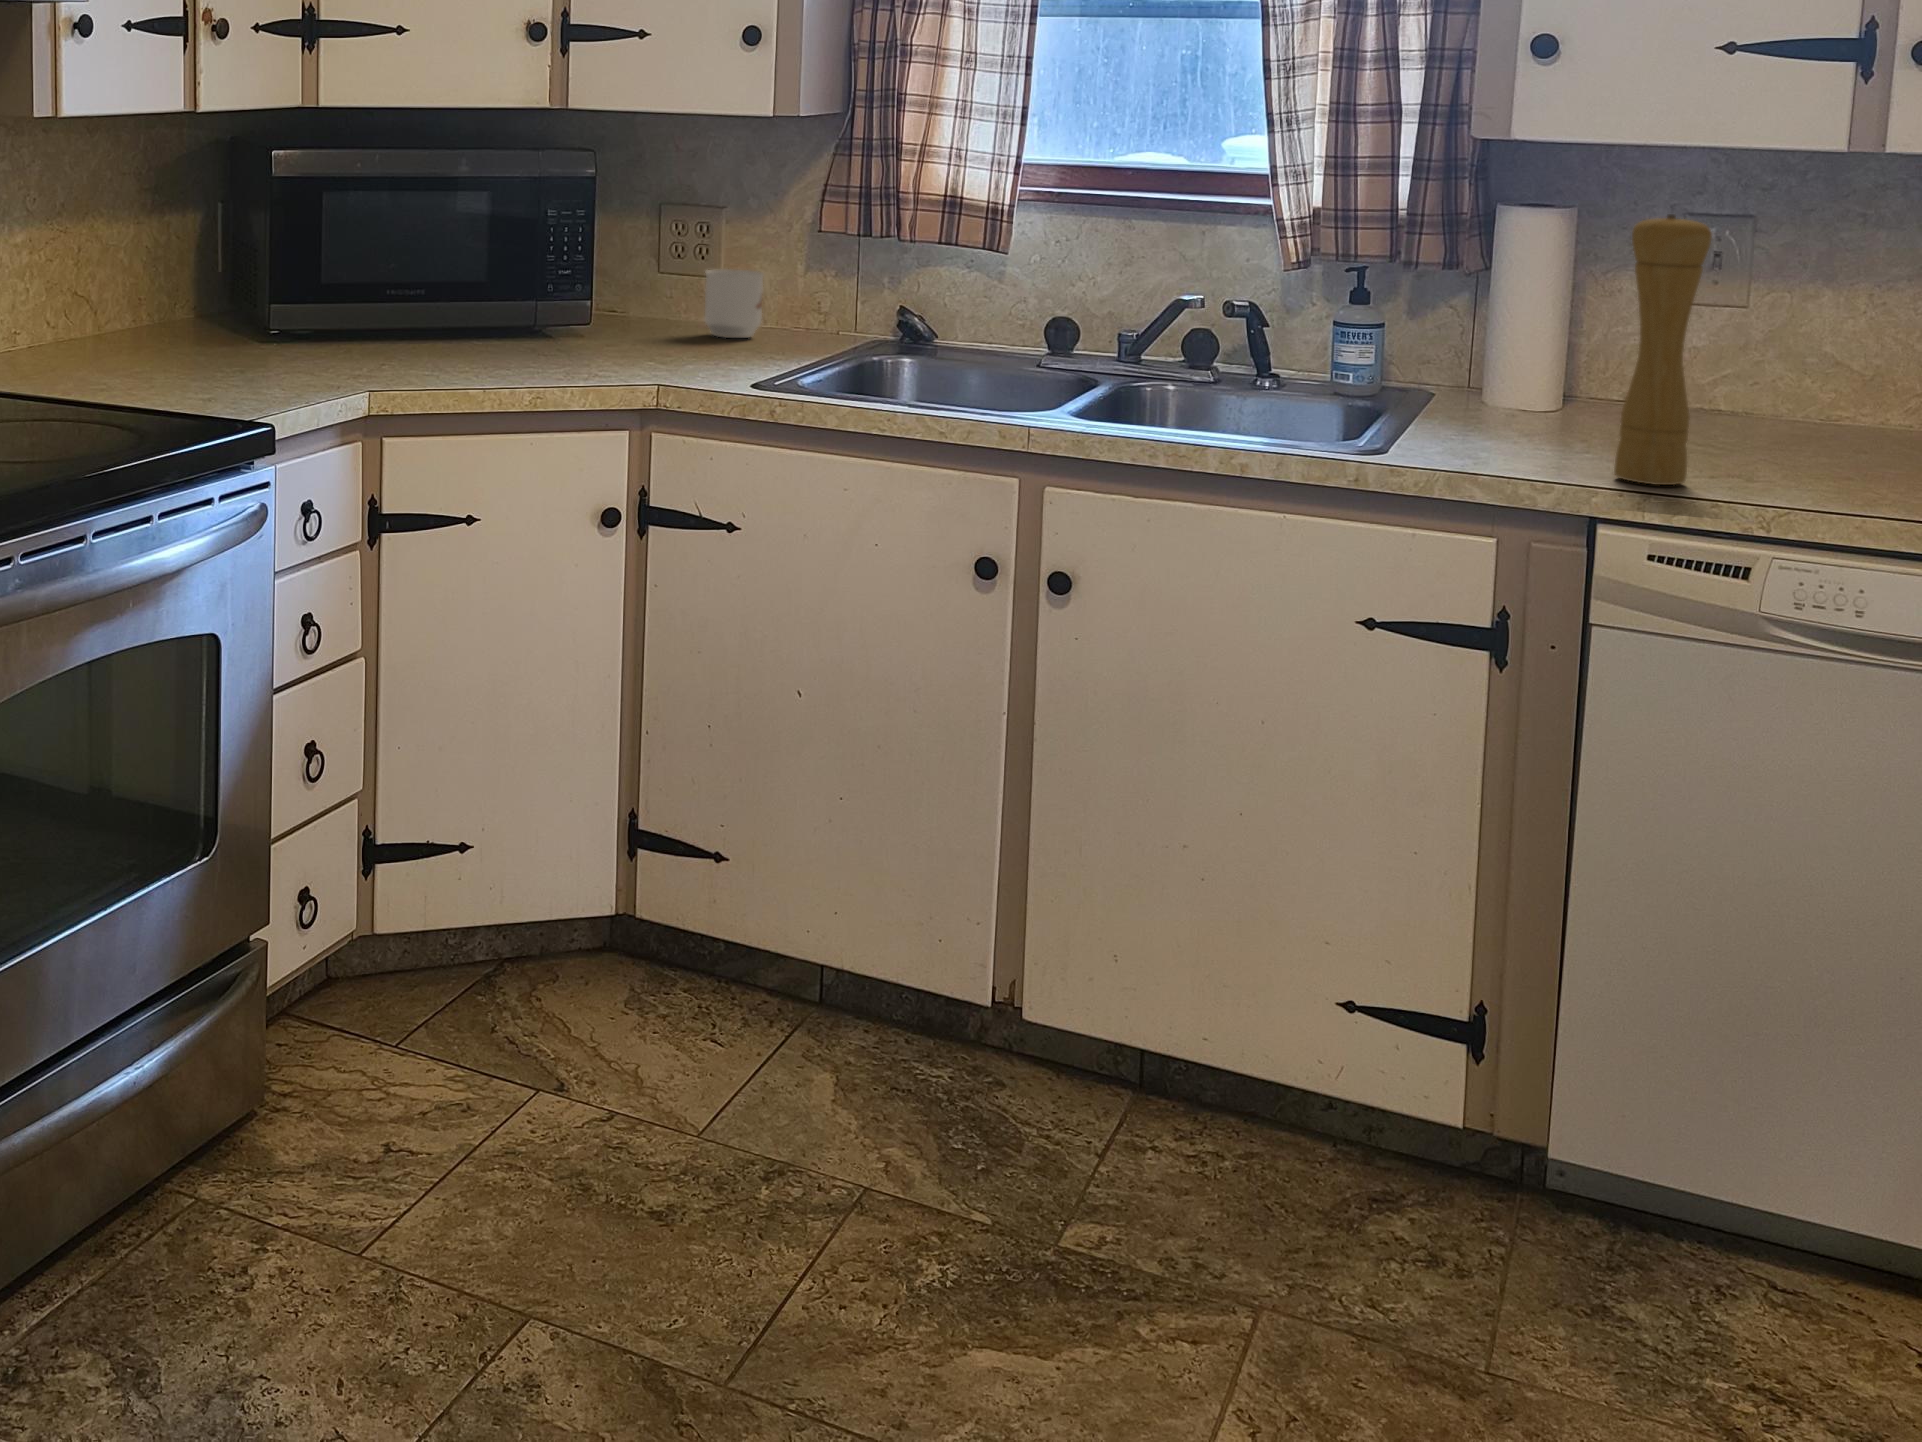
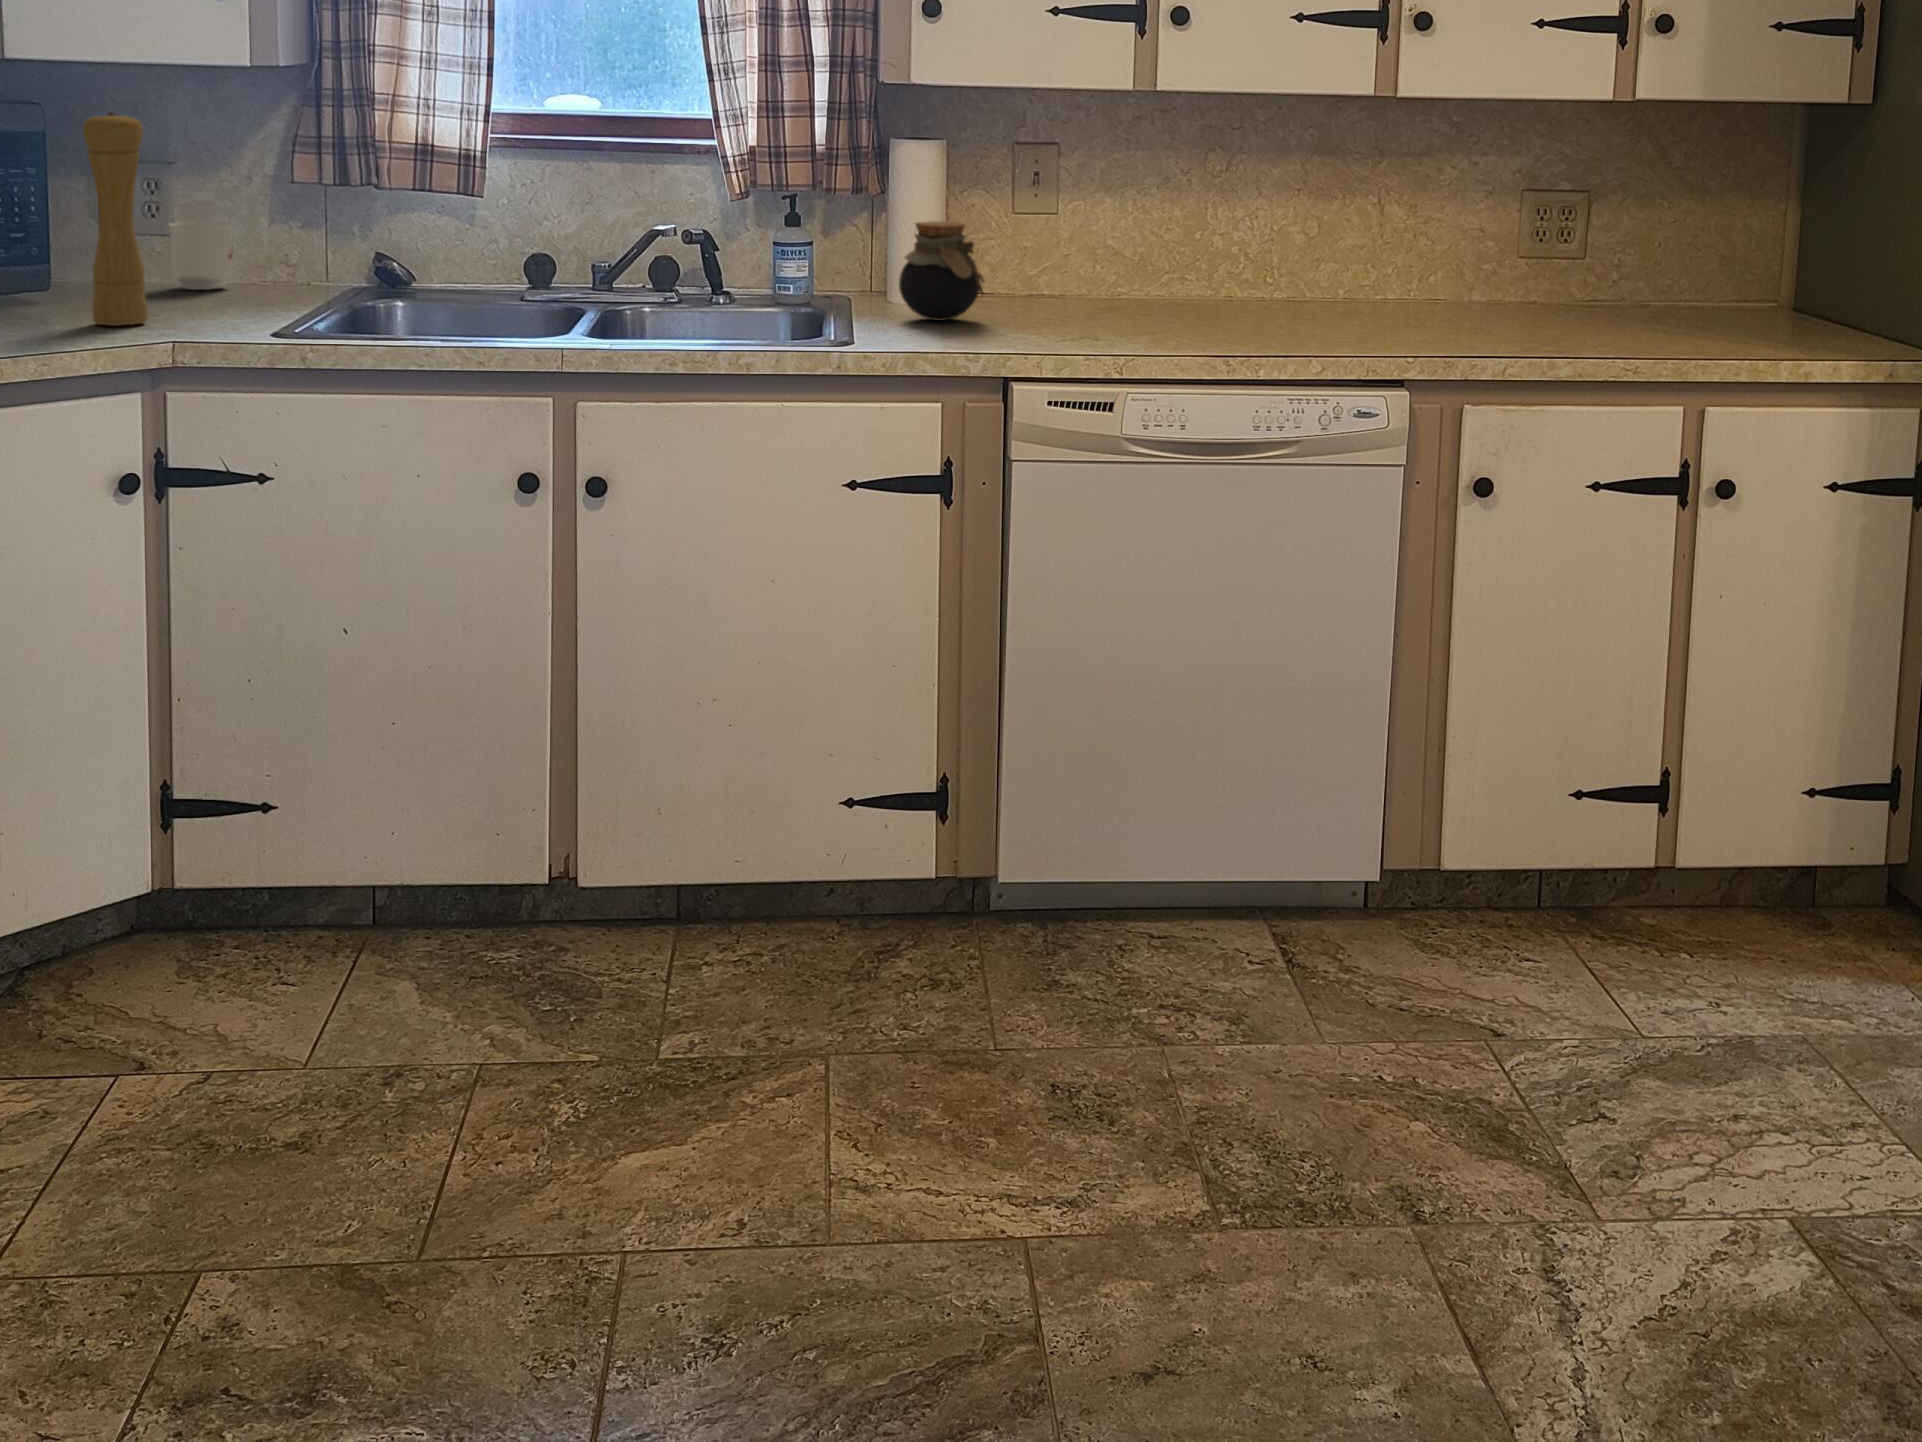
pepper mill: present [1614,214,1712,485] -> present [83,112,148,326]
jar: none [1481,315,1599,440] -> present [899,221,985,321]

